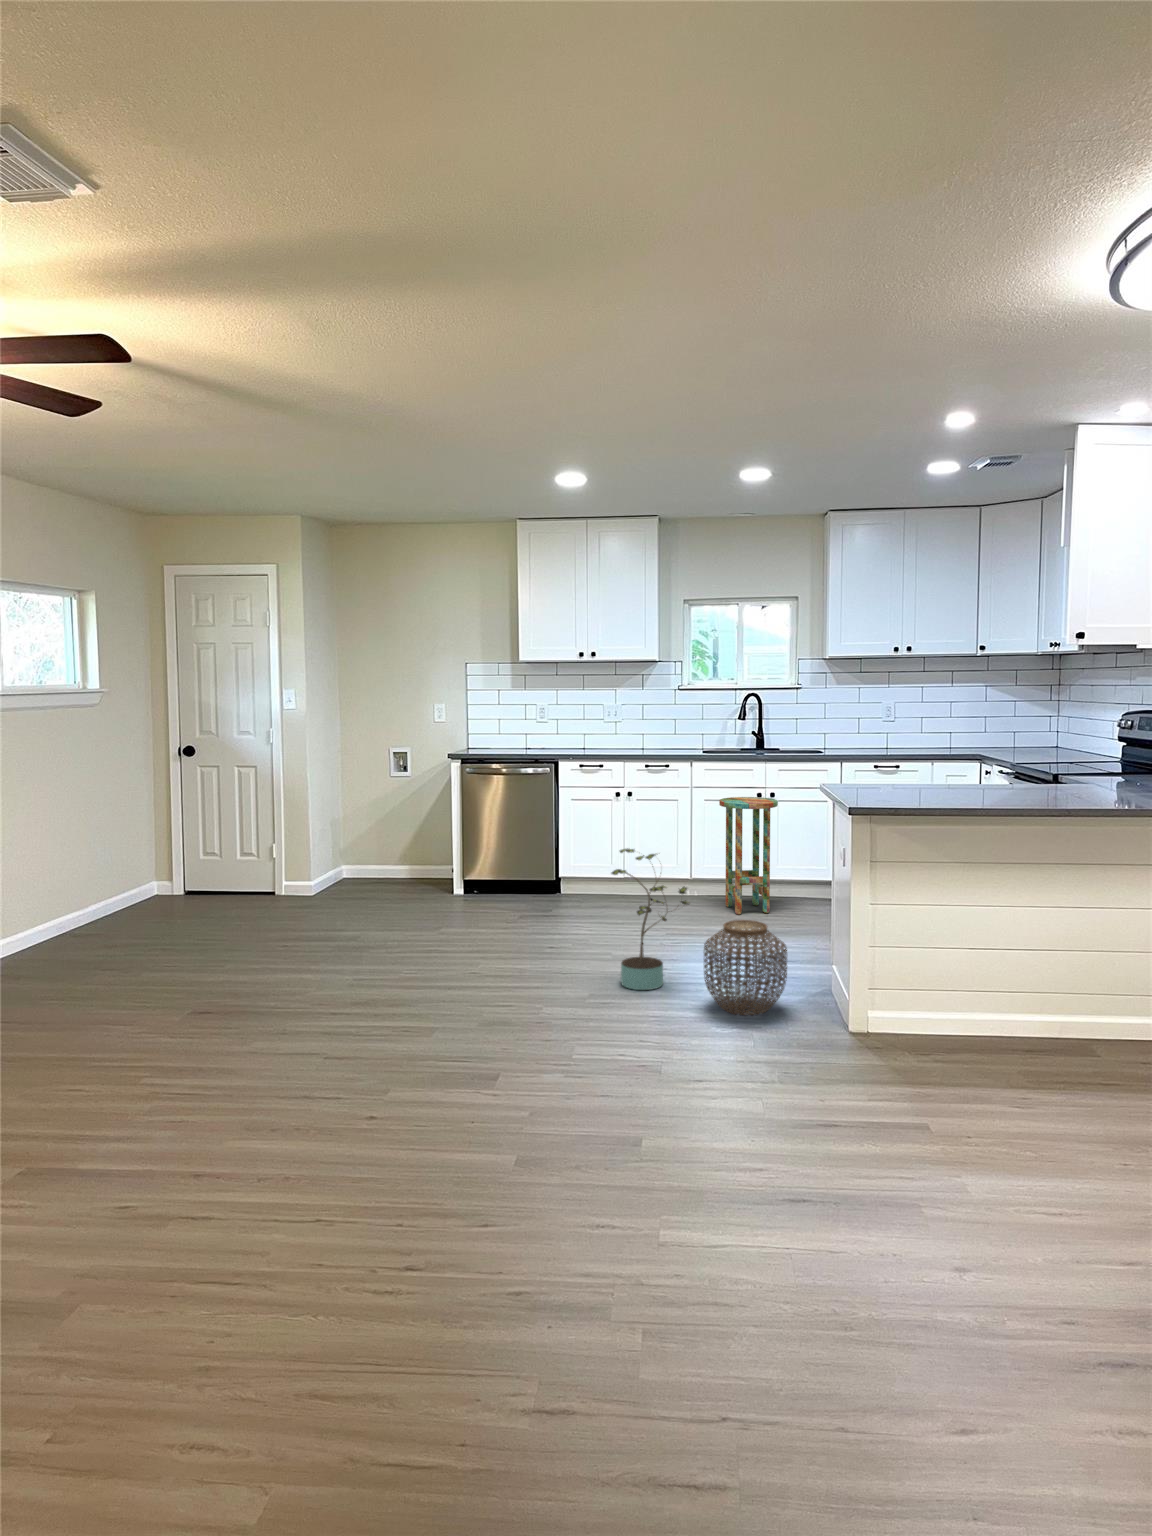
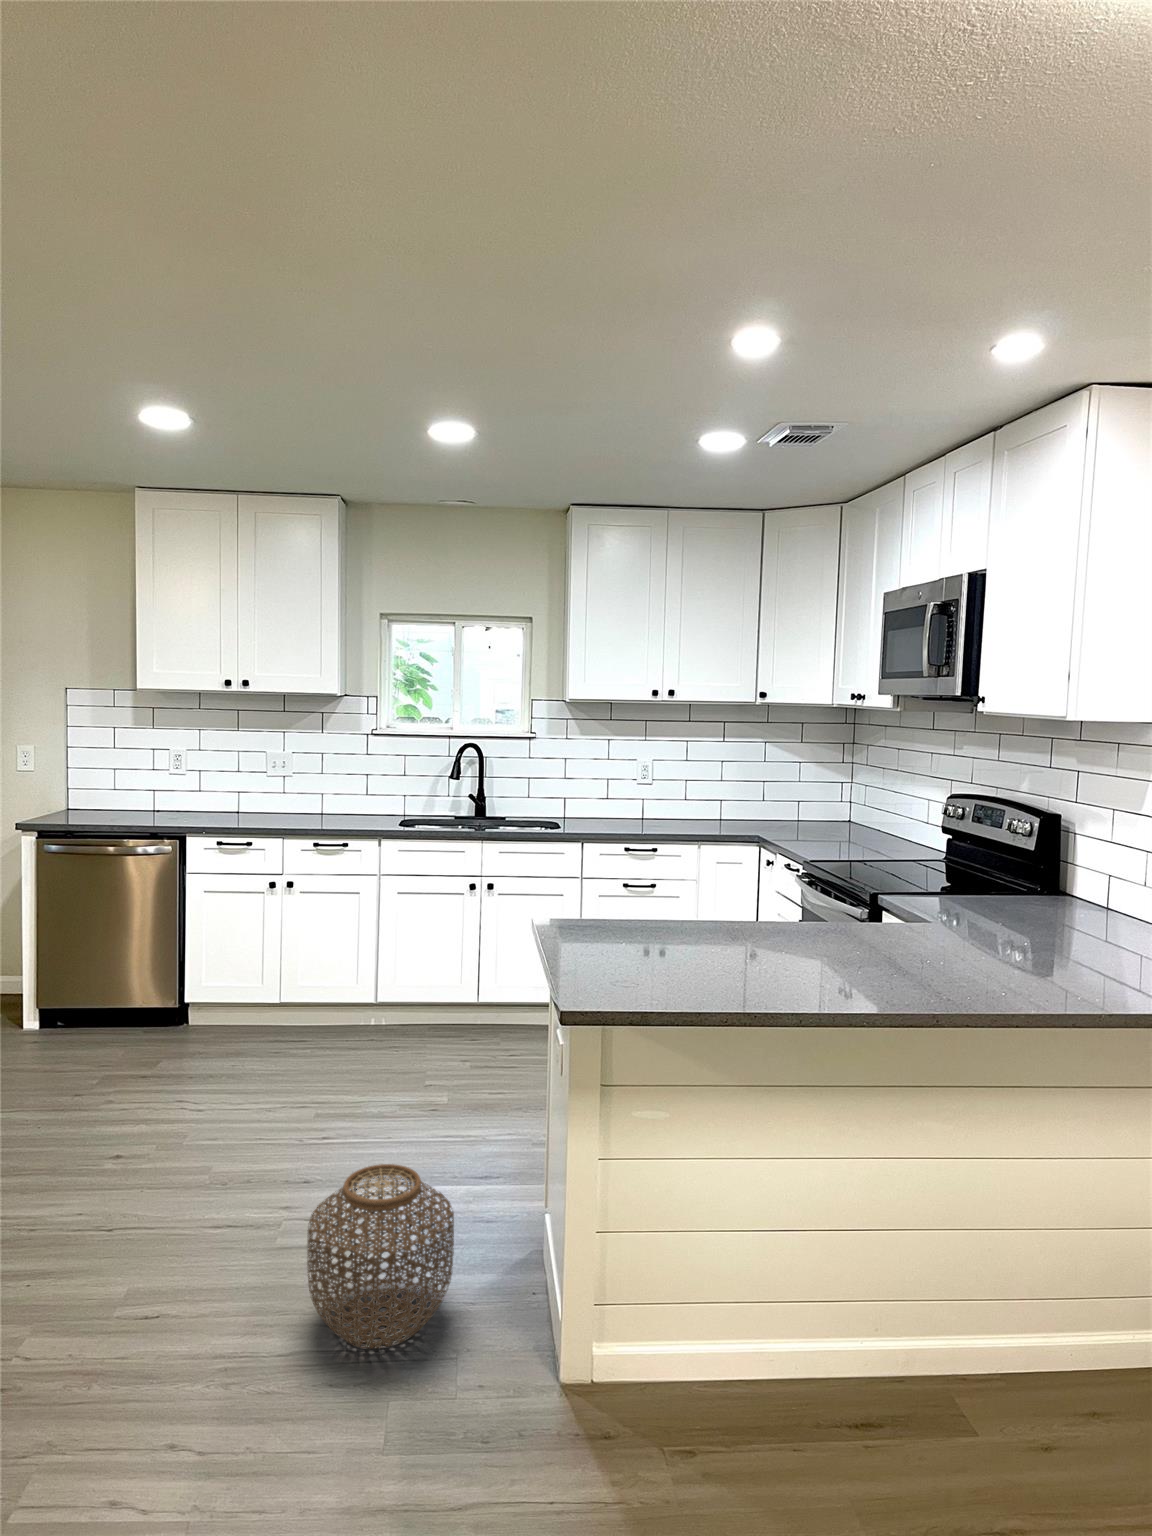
side table: present [719,797,778,914] -> none [412,891,494,1064]
potted plant: present [612,848,689,990] -> none [156,1026,307,1280]

